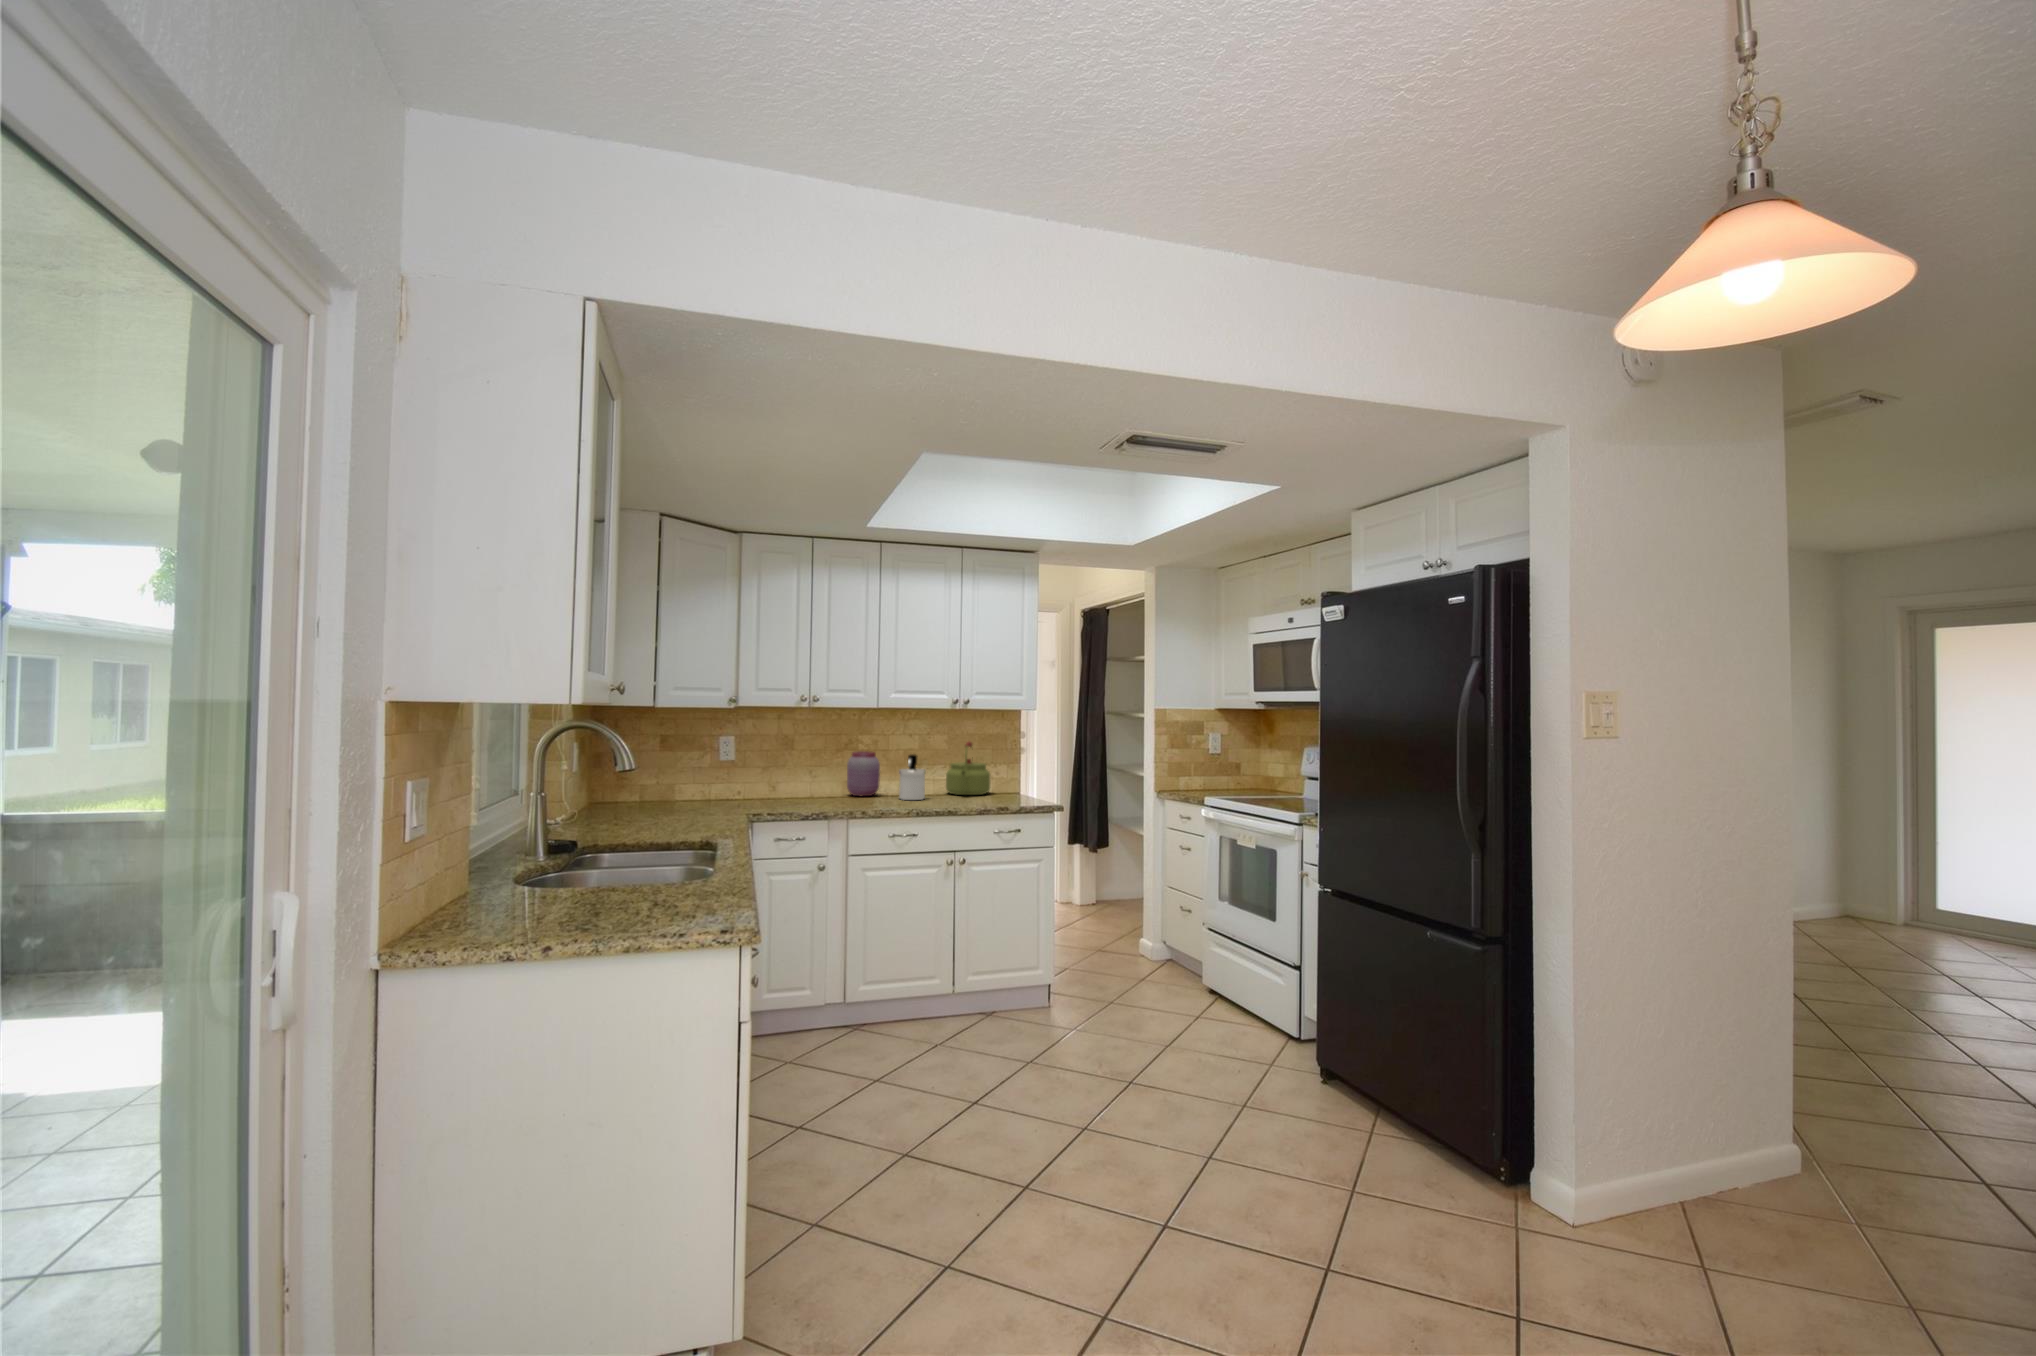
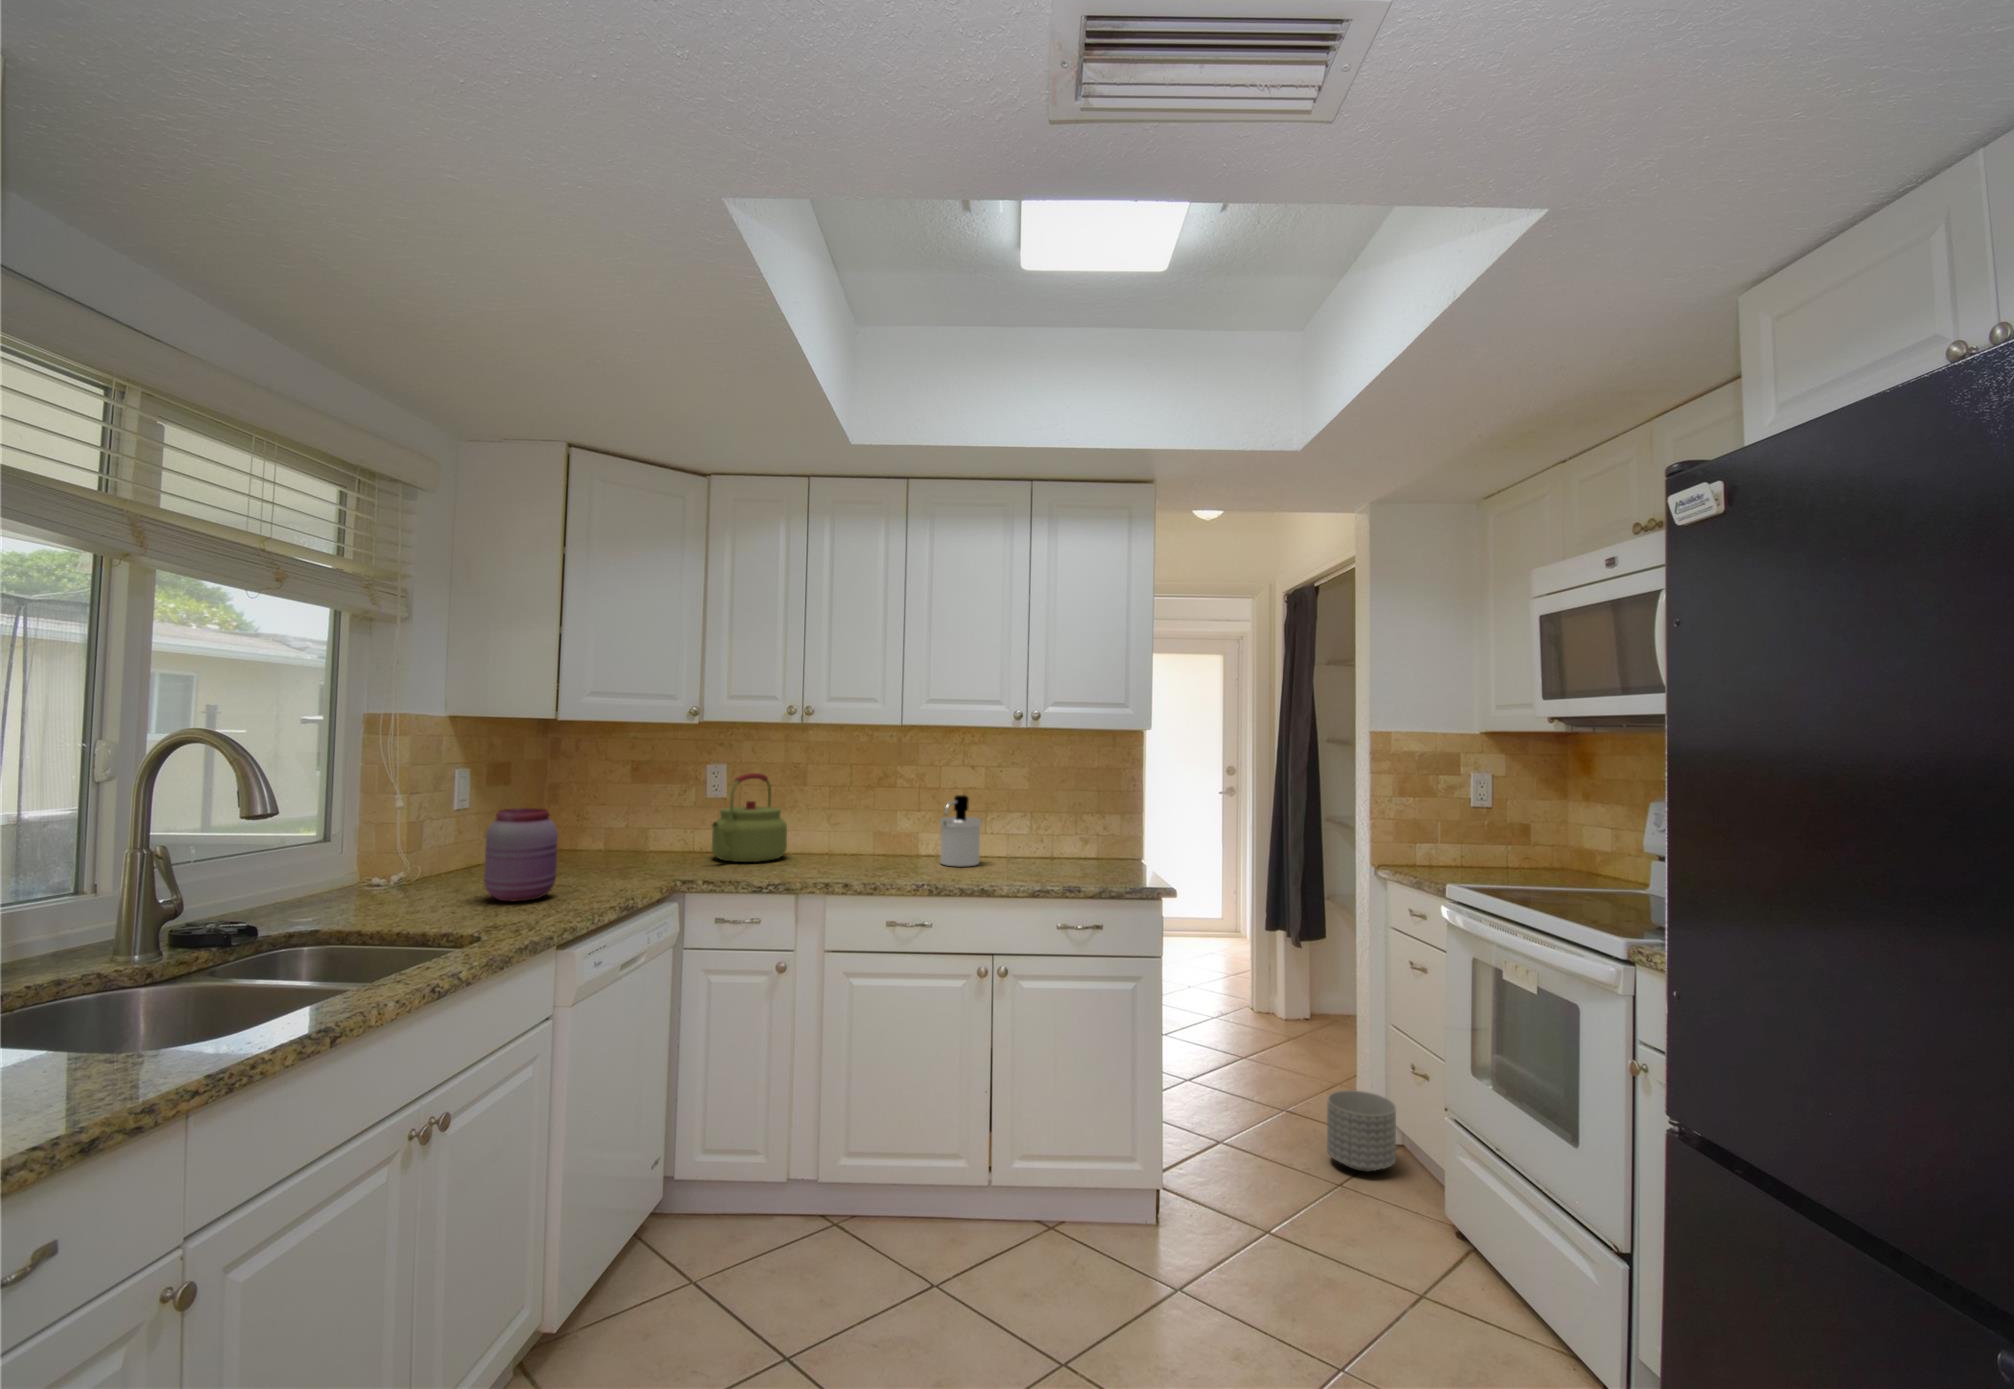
kettle: present [946,742,990,795] -> present [712,773,787,862]
jar: present [847,751,880,796] -> present [484,808,558,901]
planter: none [1132,927,1172,972] -> present [1327,1090,1396,1172]

